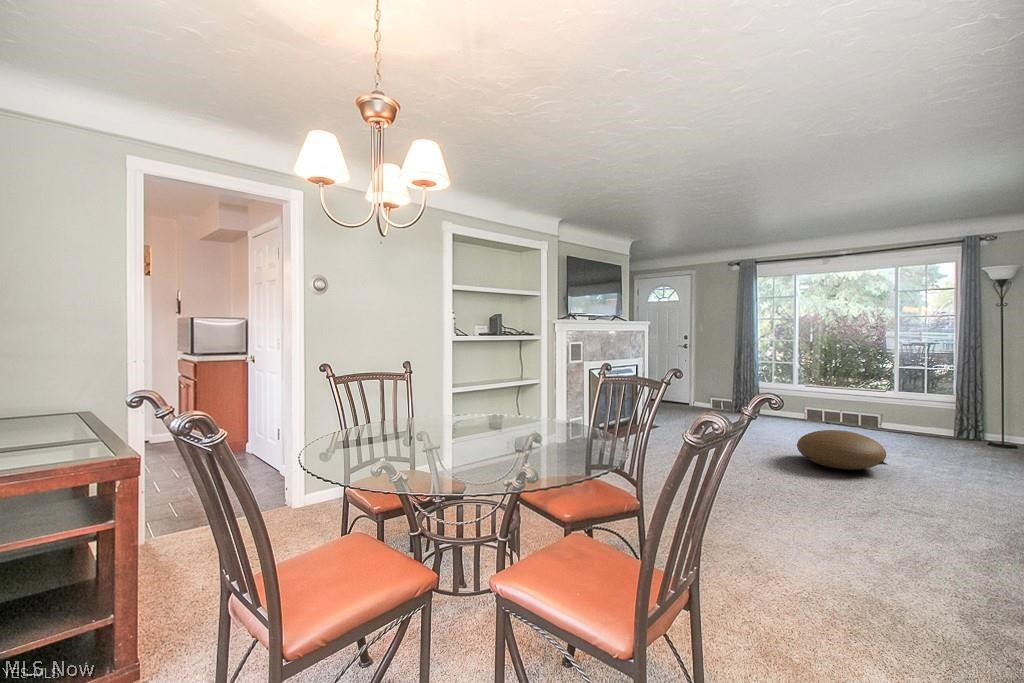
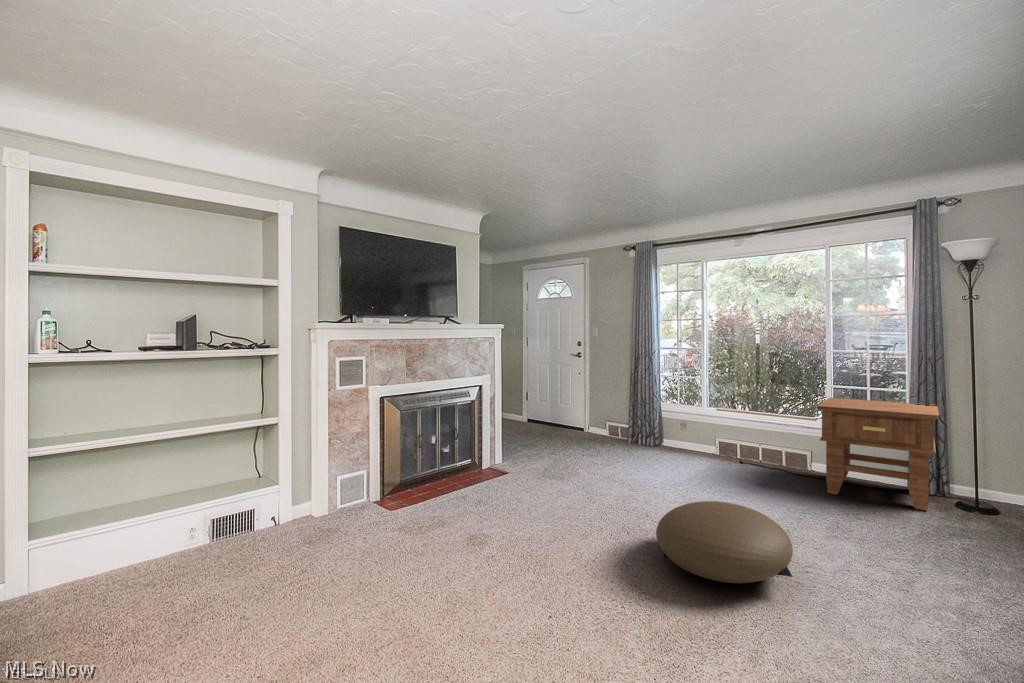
side table: none [890,375,978,447] -> present [817,398,939,511]

